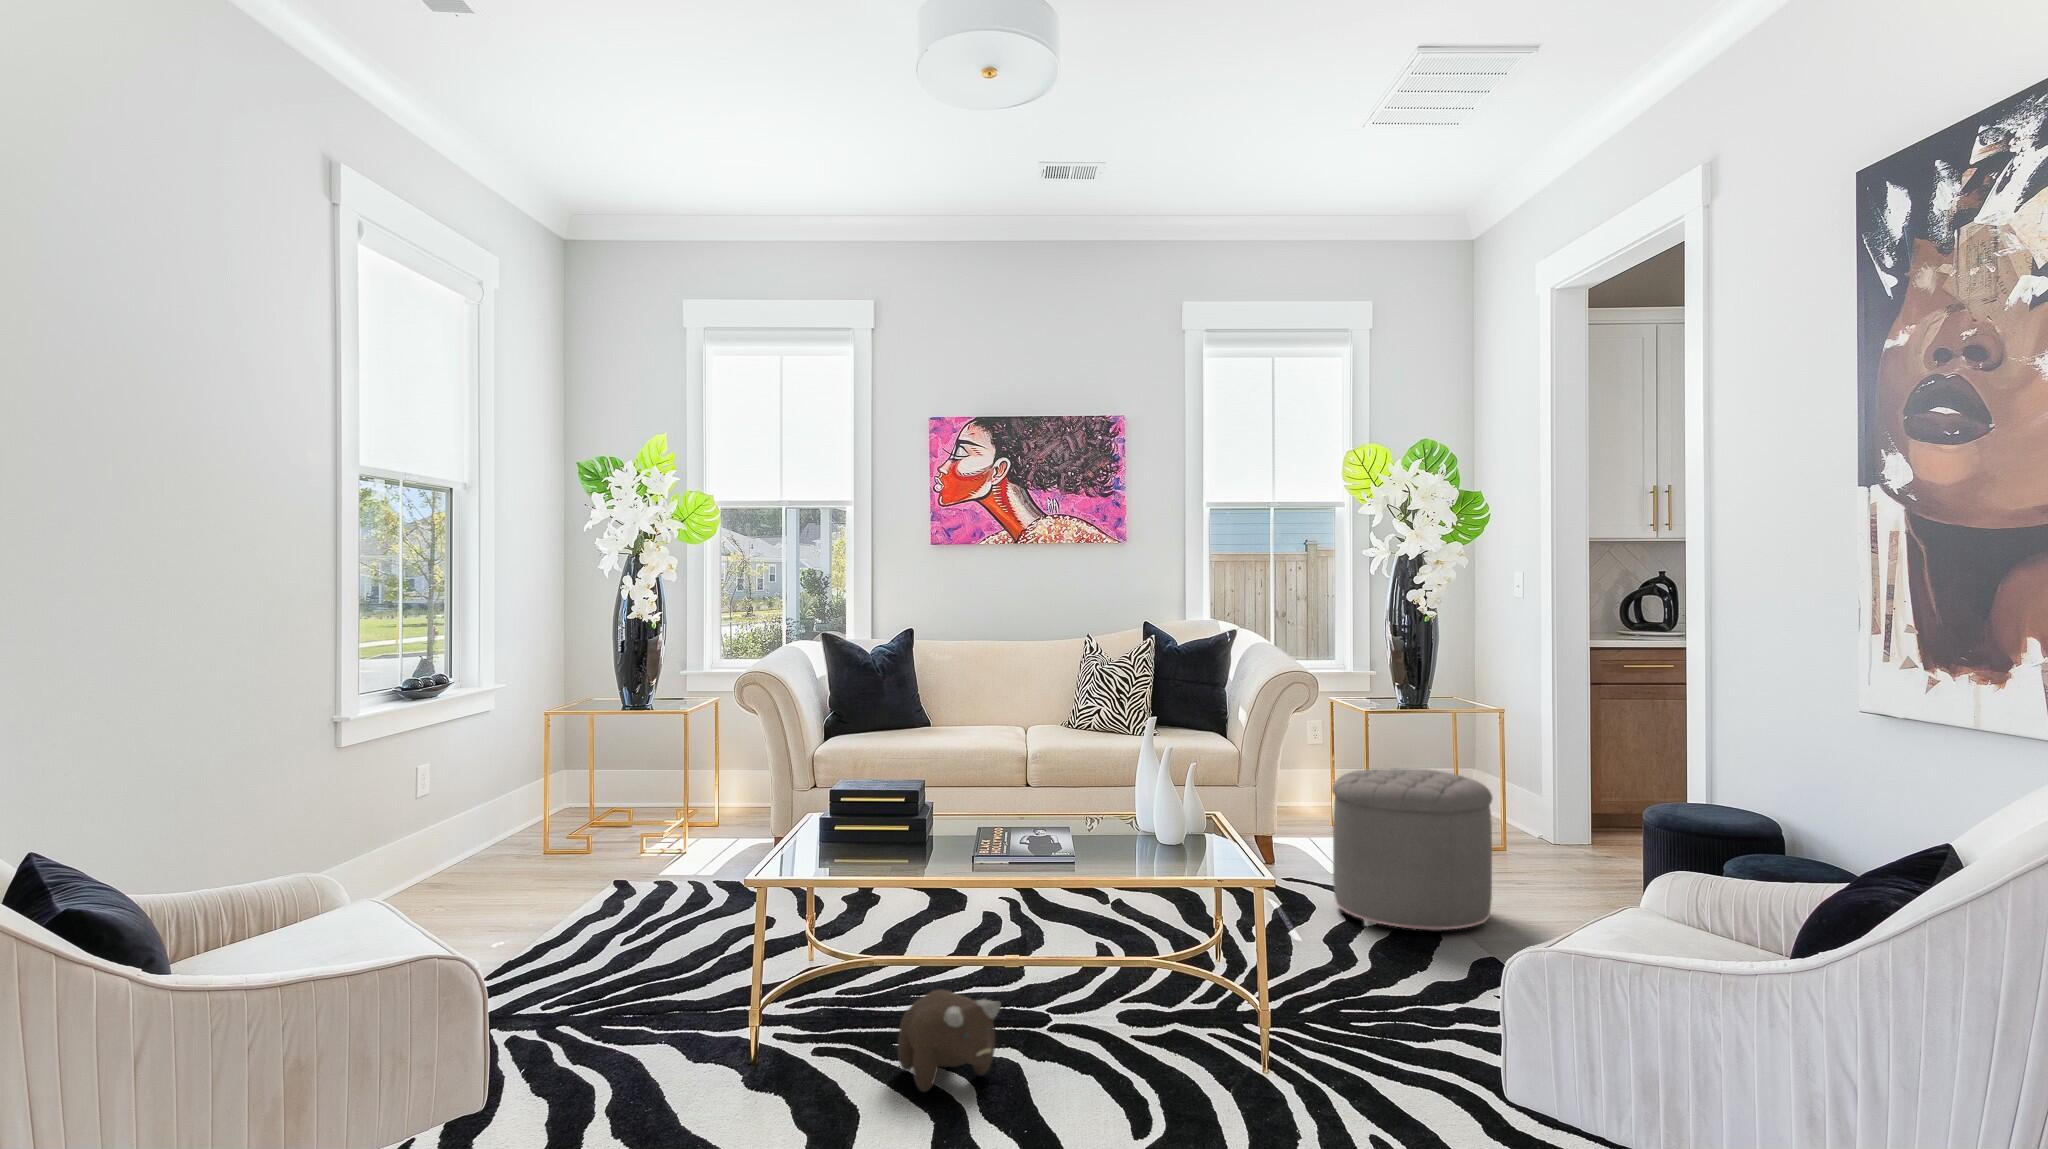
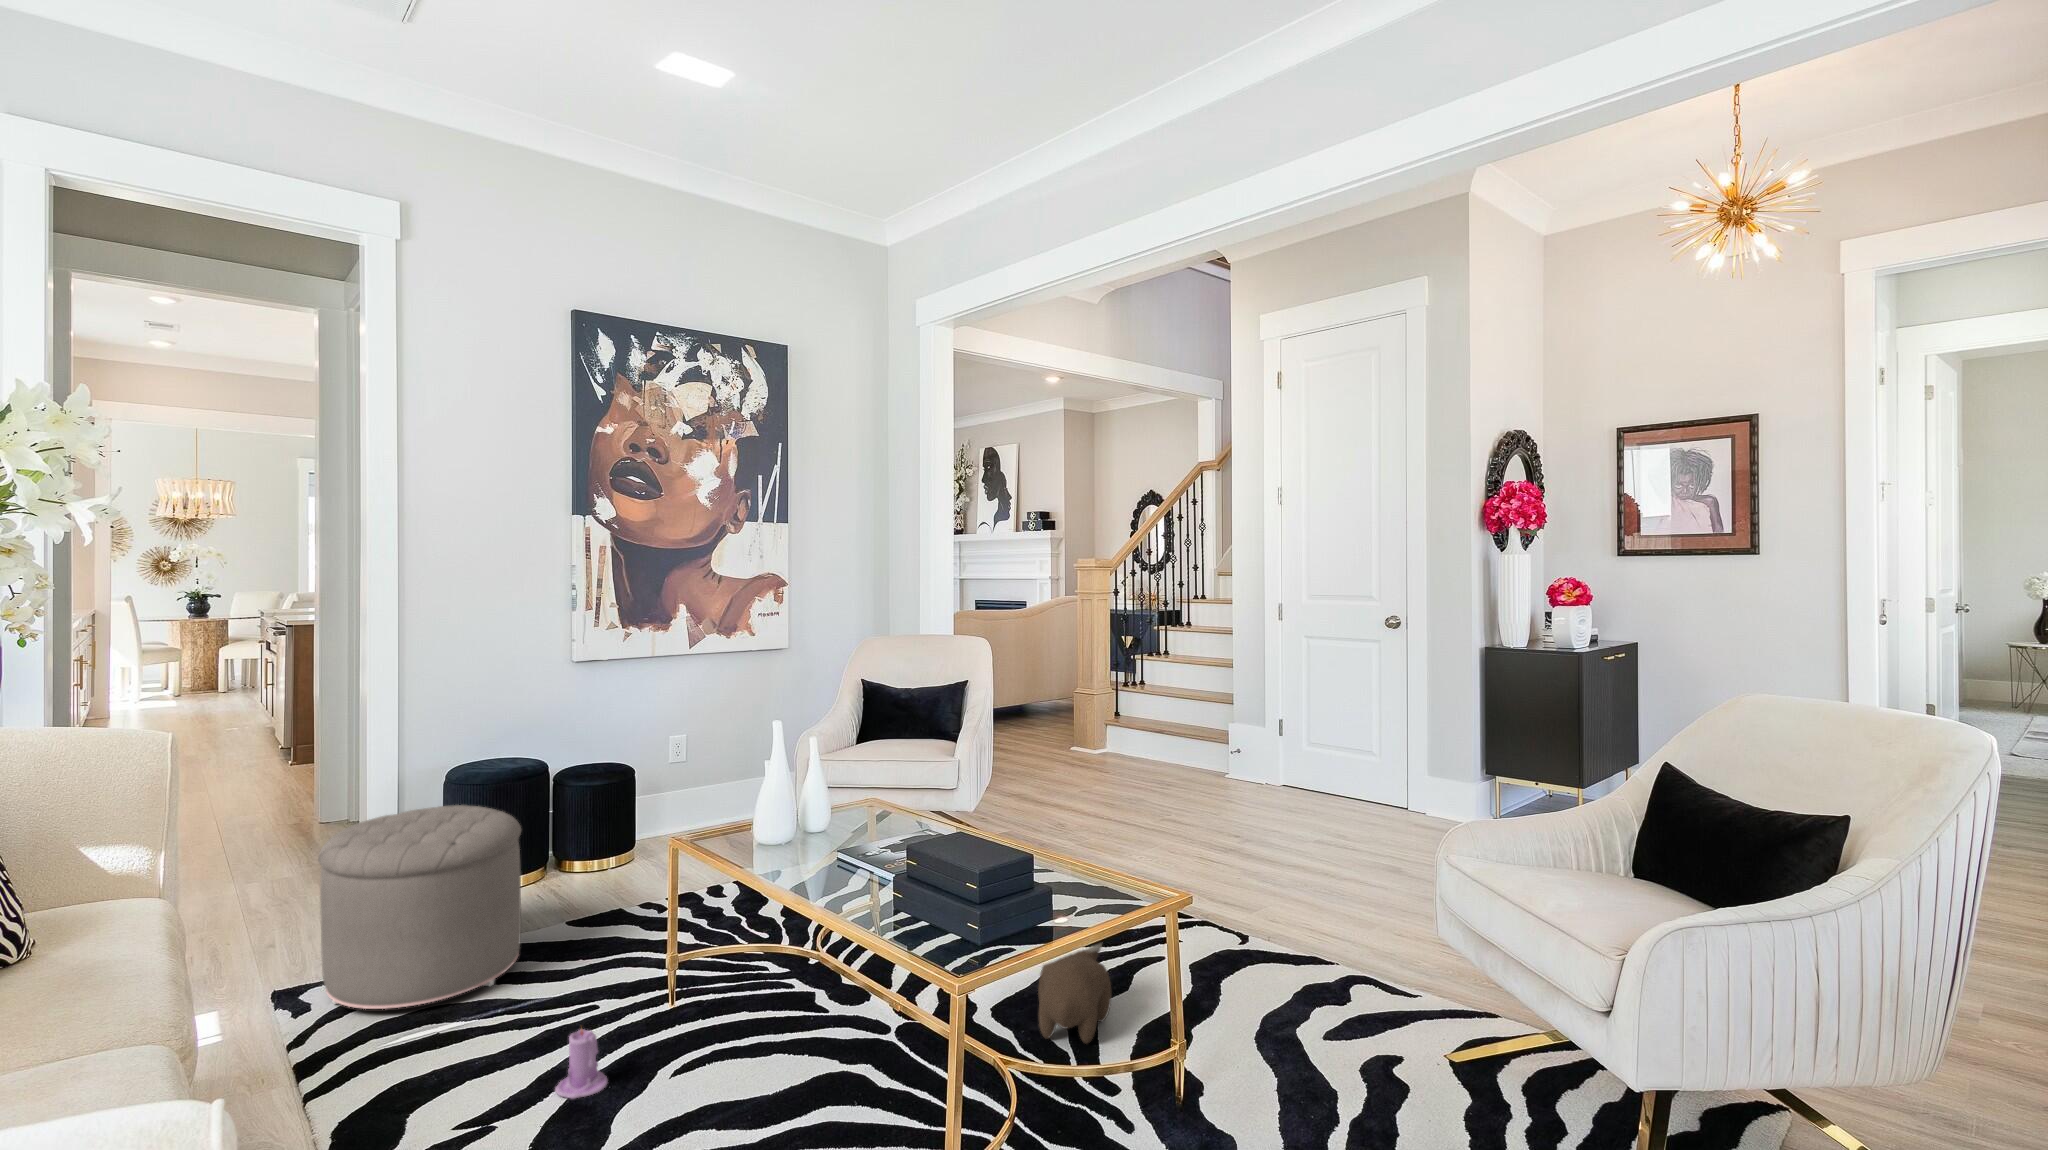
candle: none [1134,880,1169,932] -> present [555,1029,607,1099]

